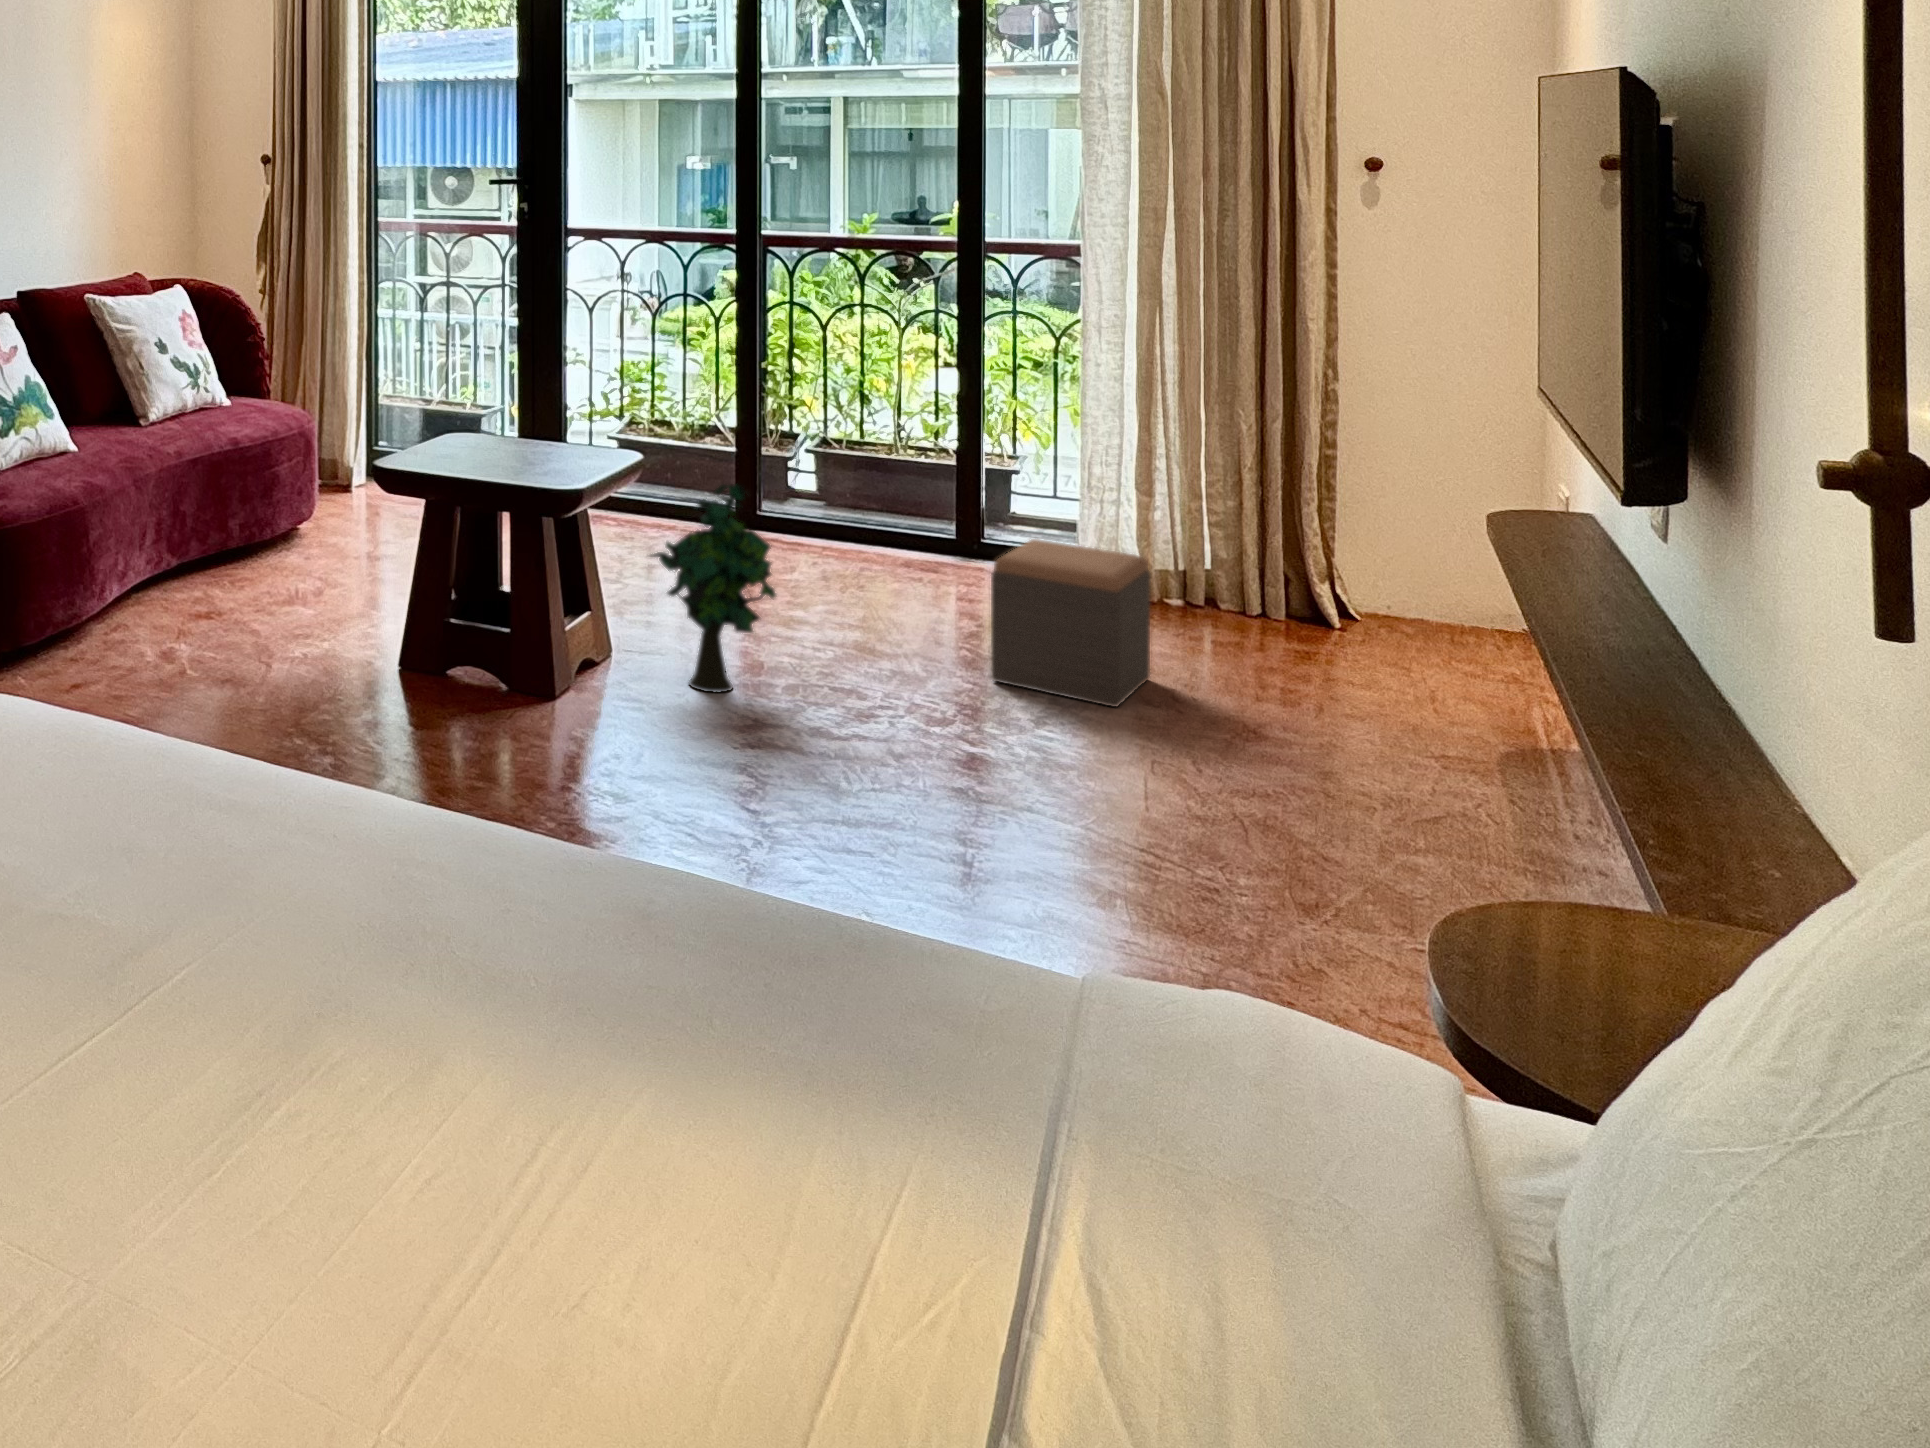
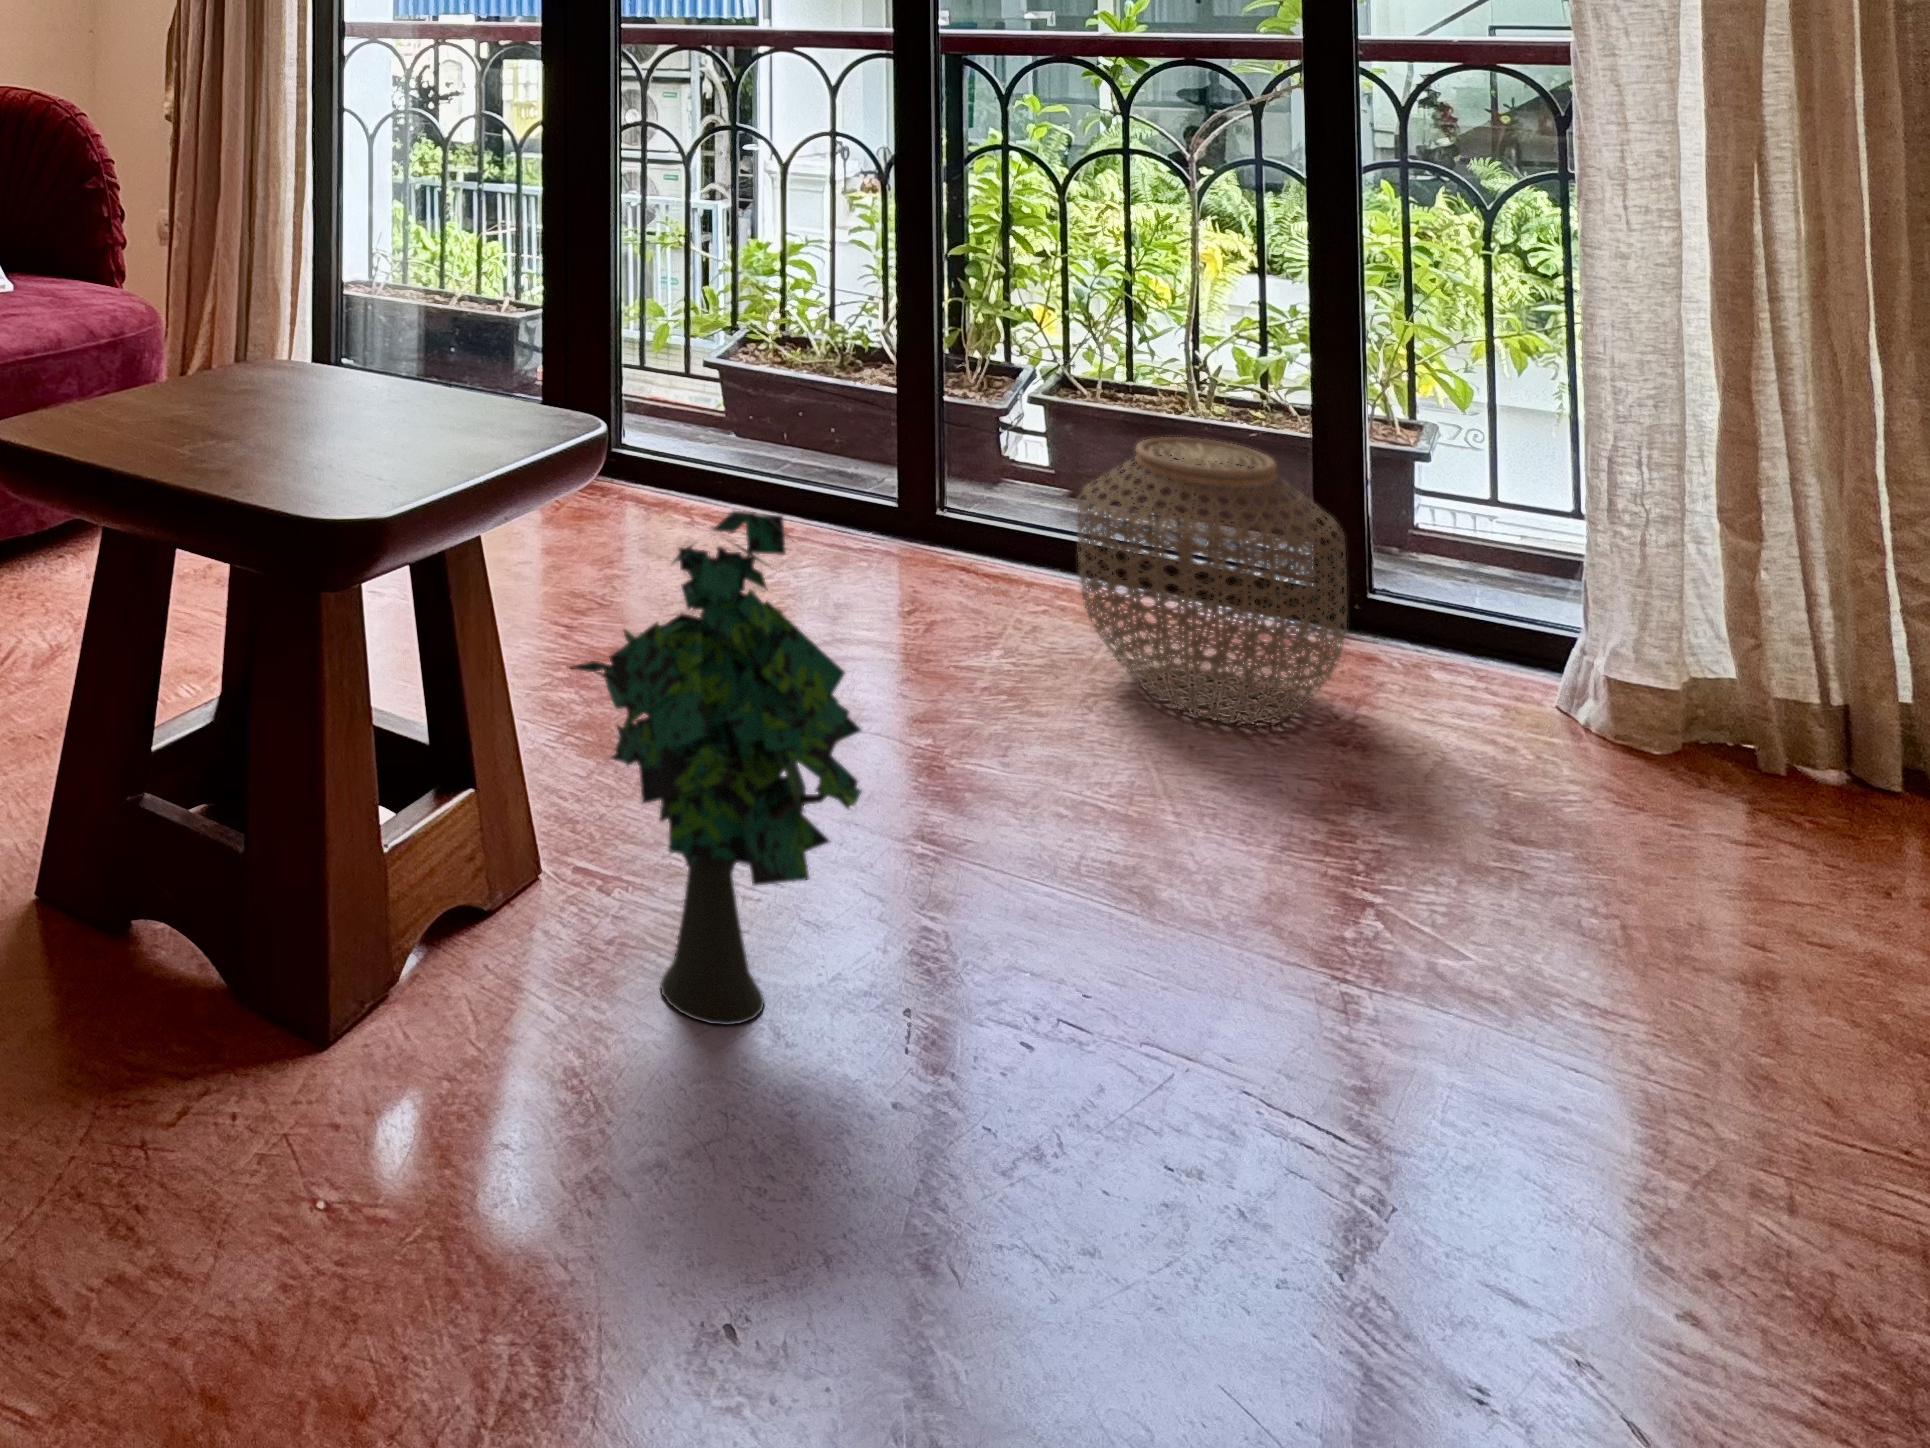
woven basket: none [842,463,970,598] -> present [1077,437,1347,724]
footstool: present [991,539,1151,707] -> none [1414,662,1859,1196]

